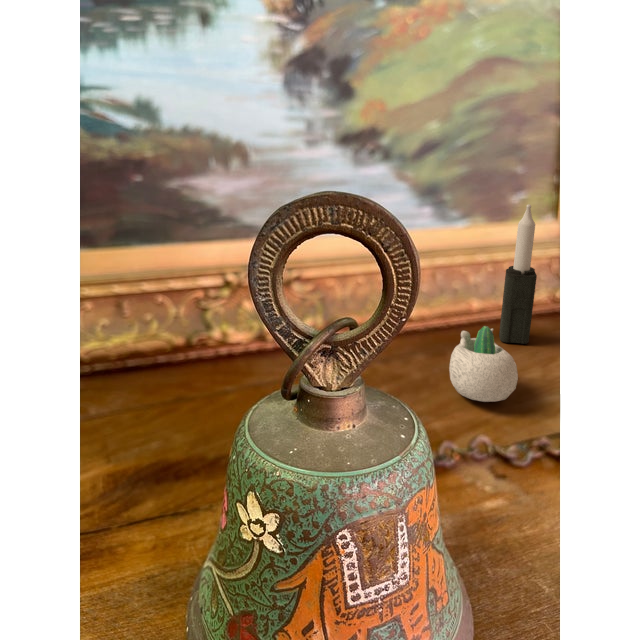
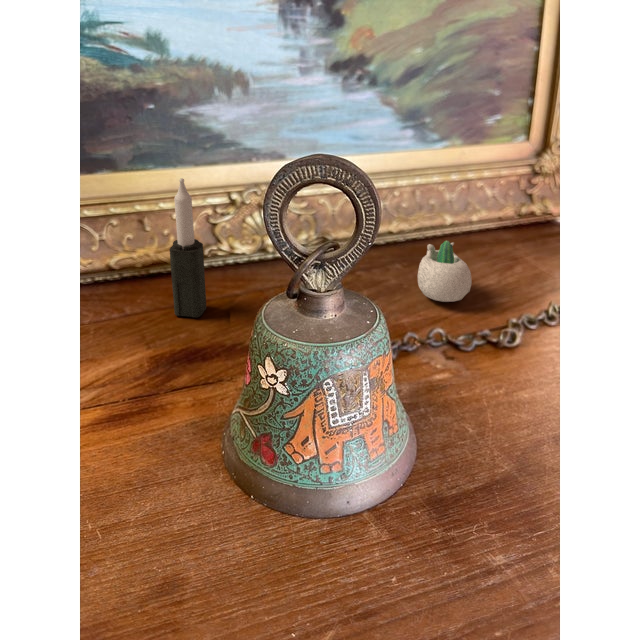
candle: present [499,204,537,344] -> present [170,178,206,317]

